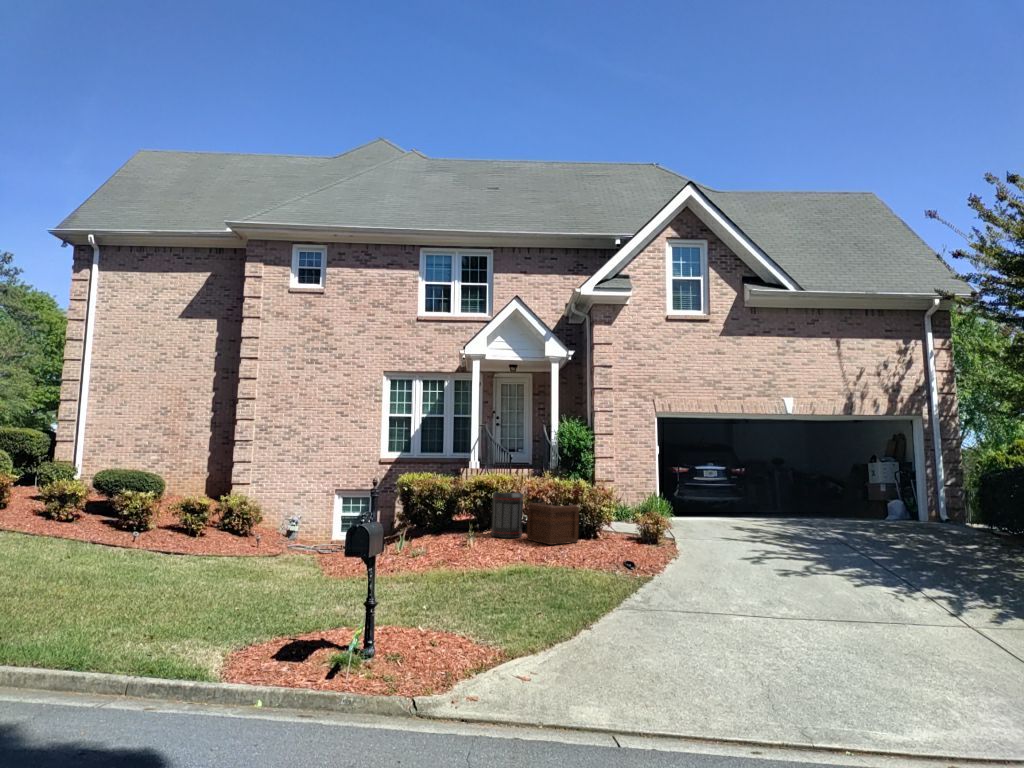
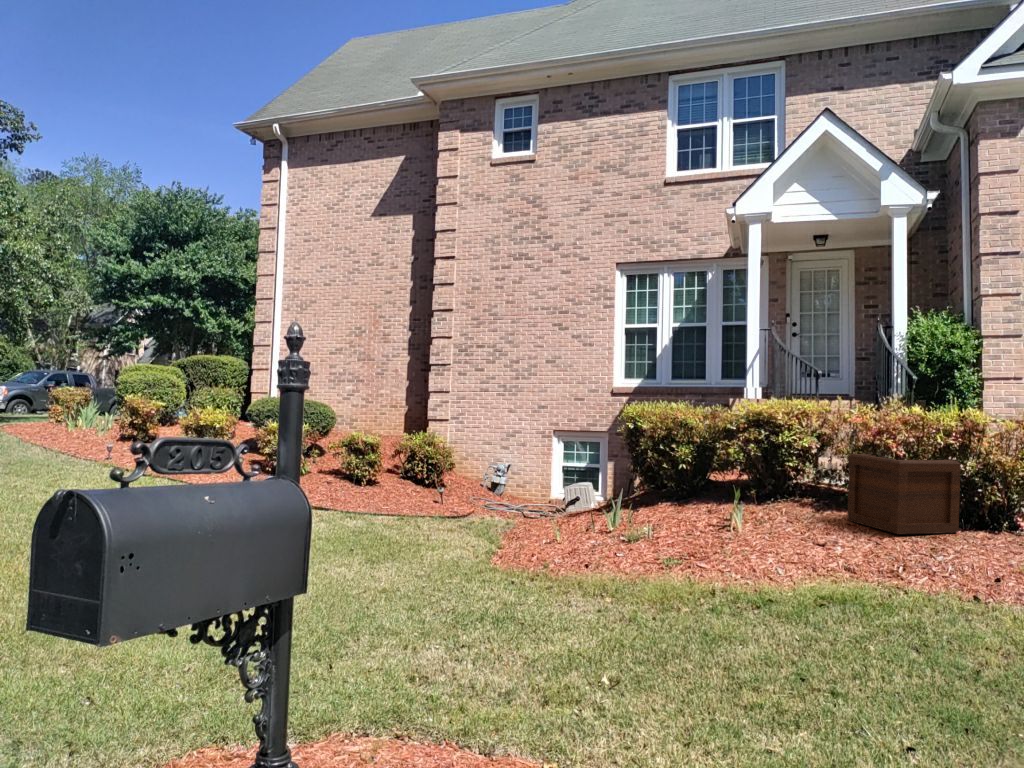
trash can: present [491,491,523,538] -> none [778,431,841,516]

